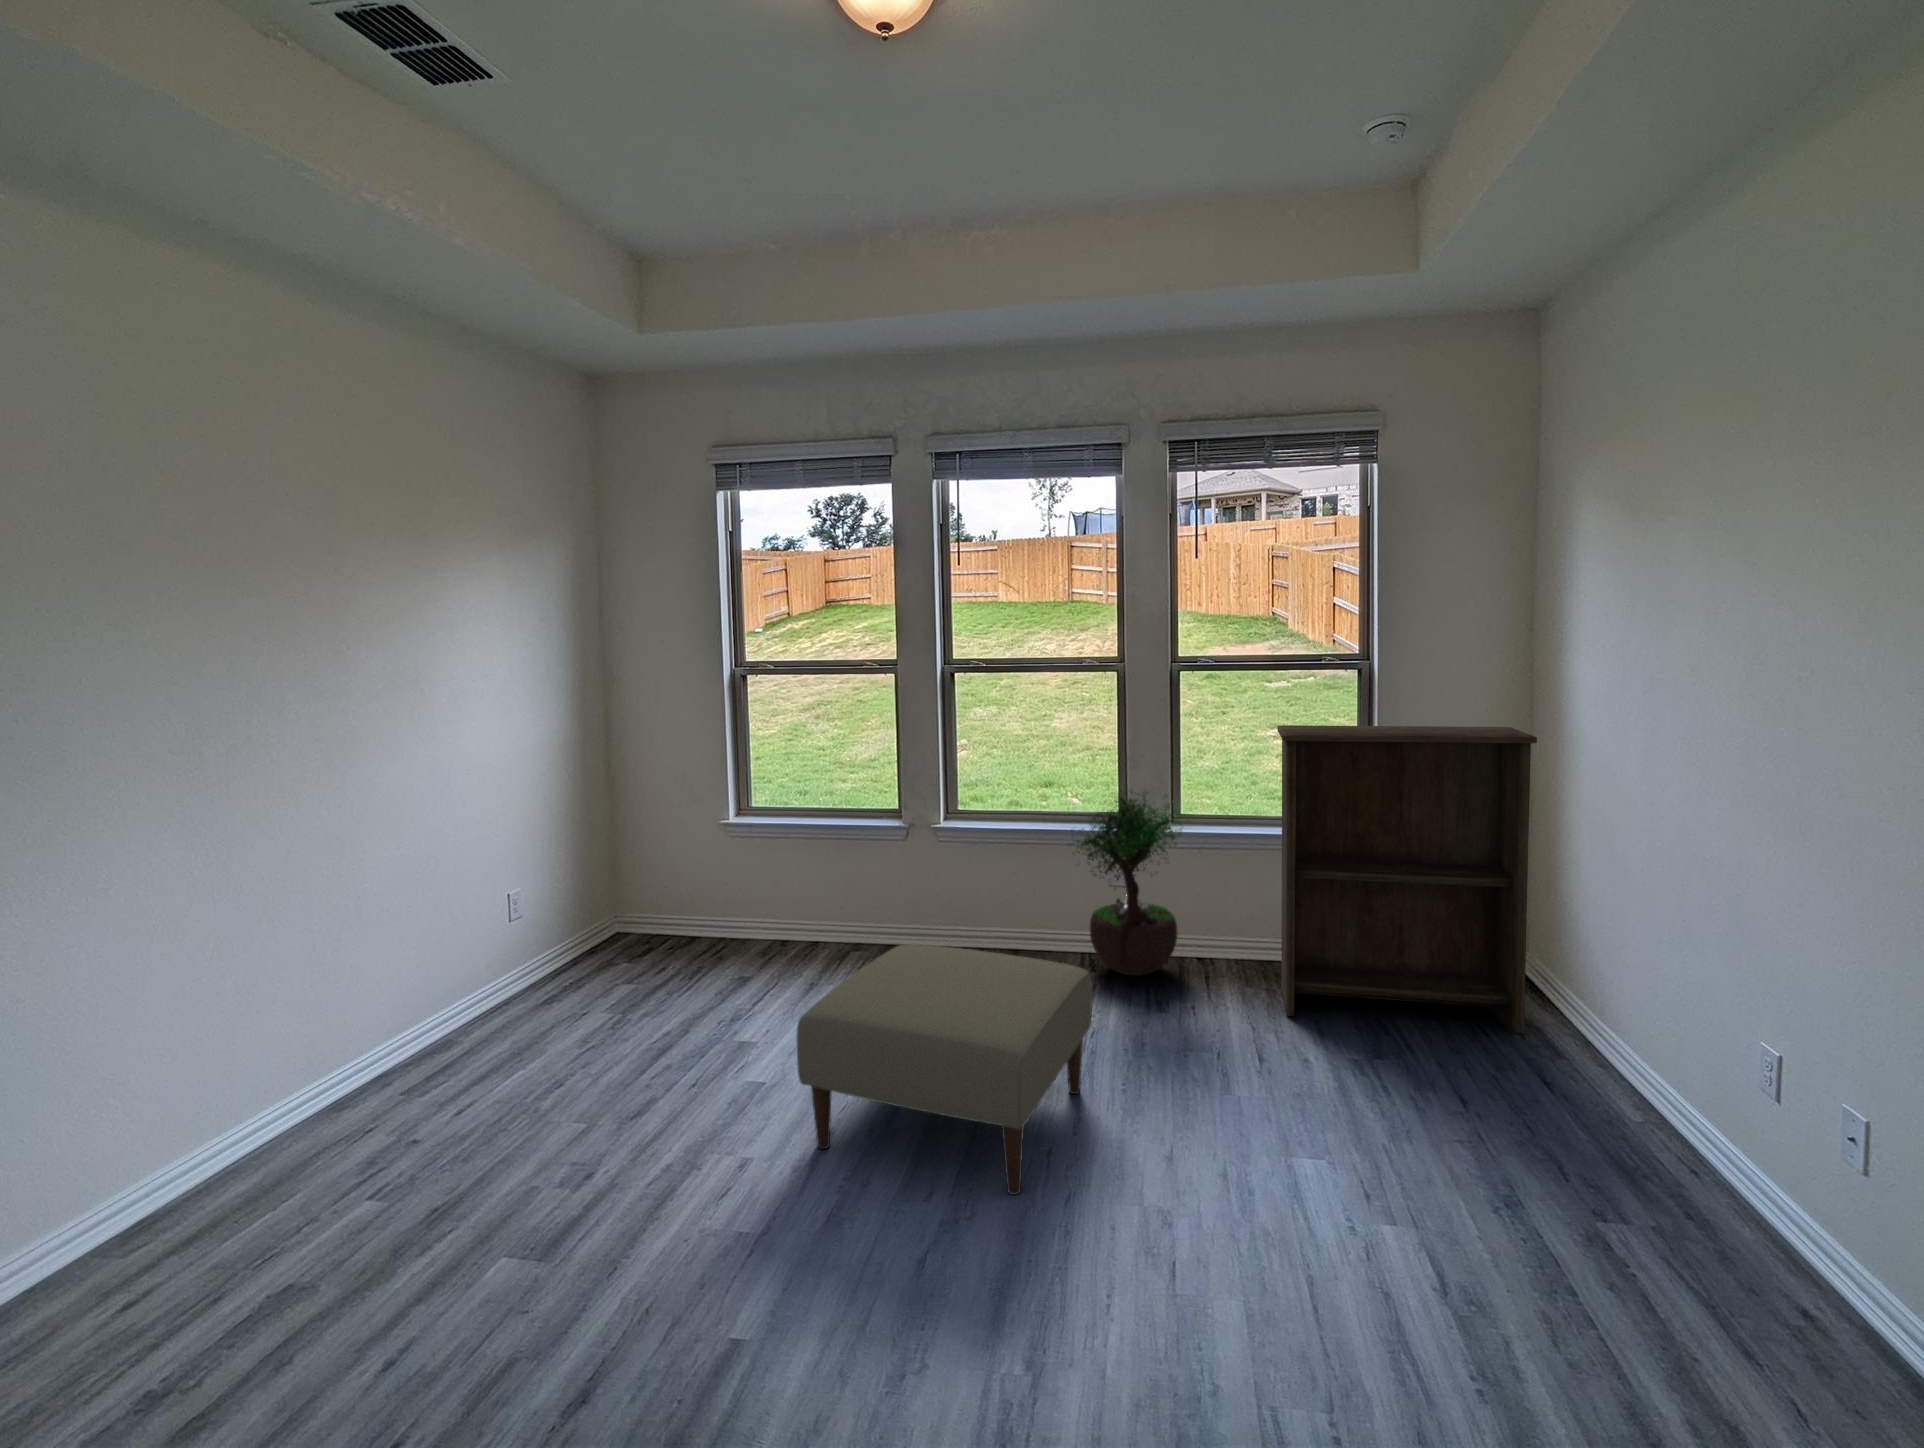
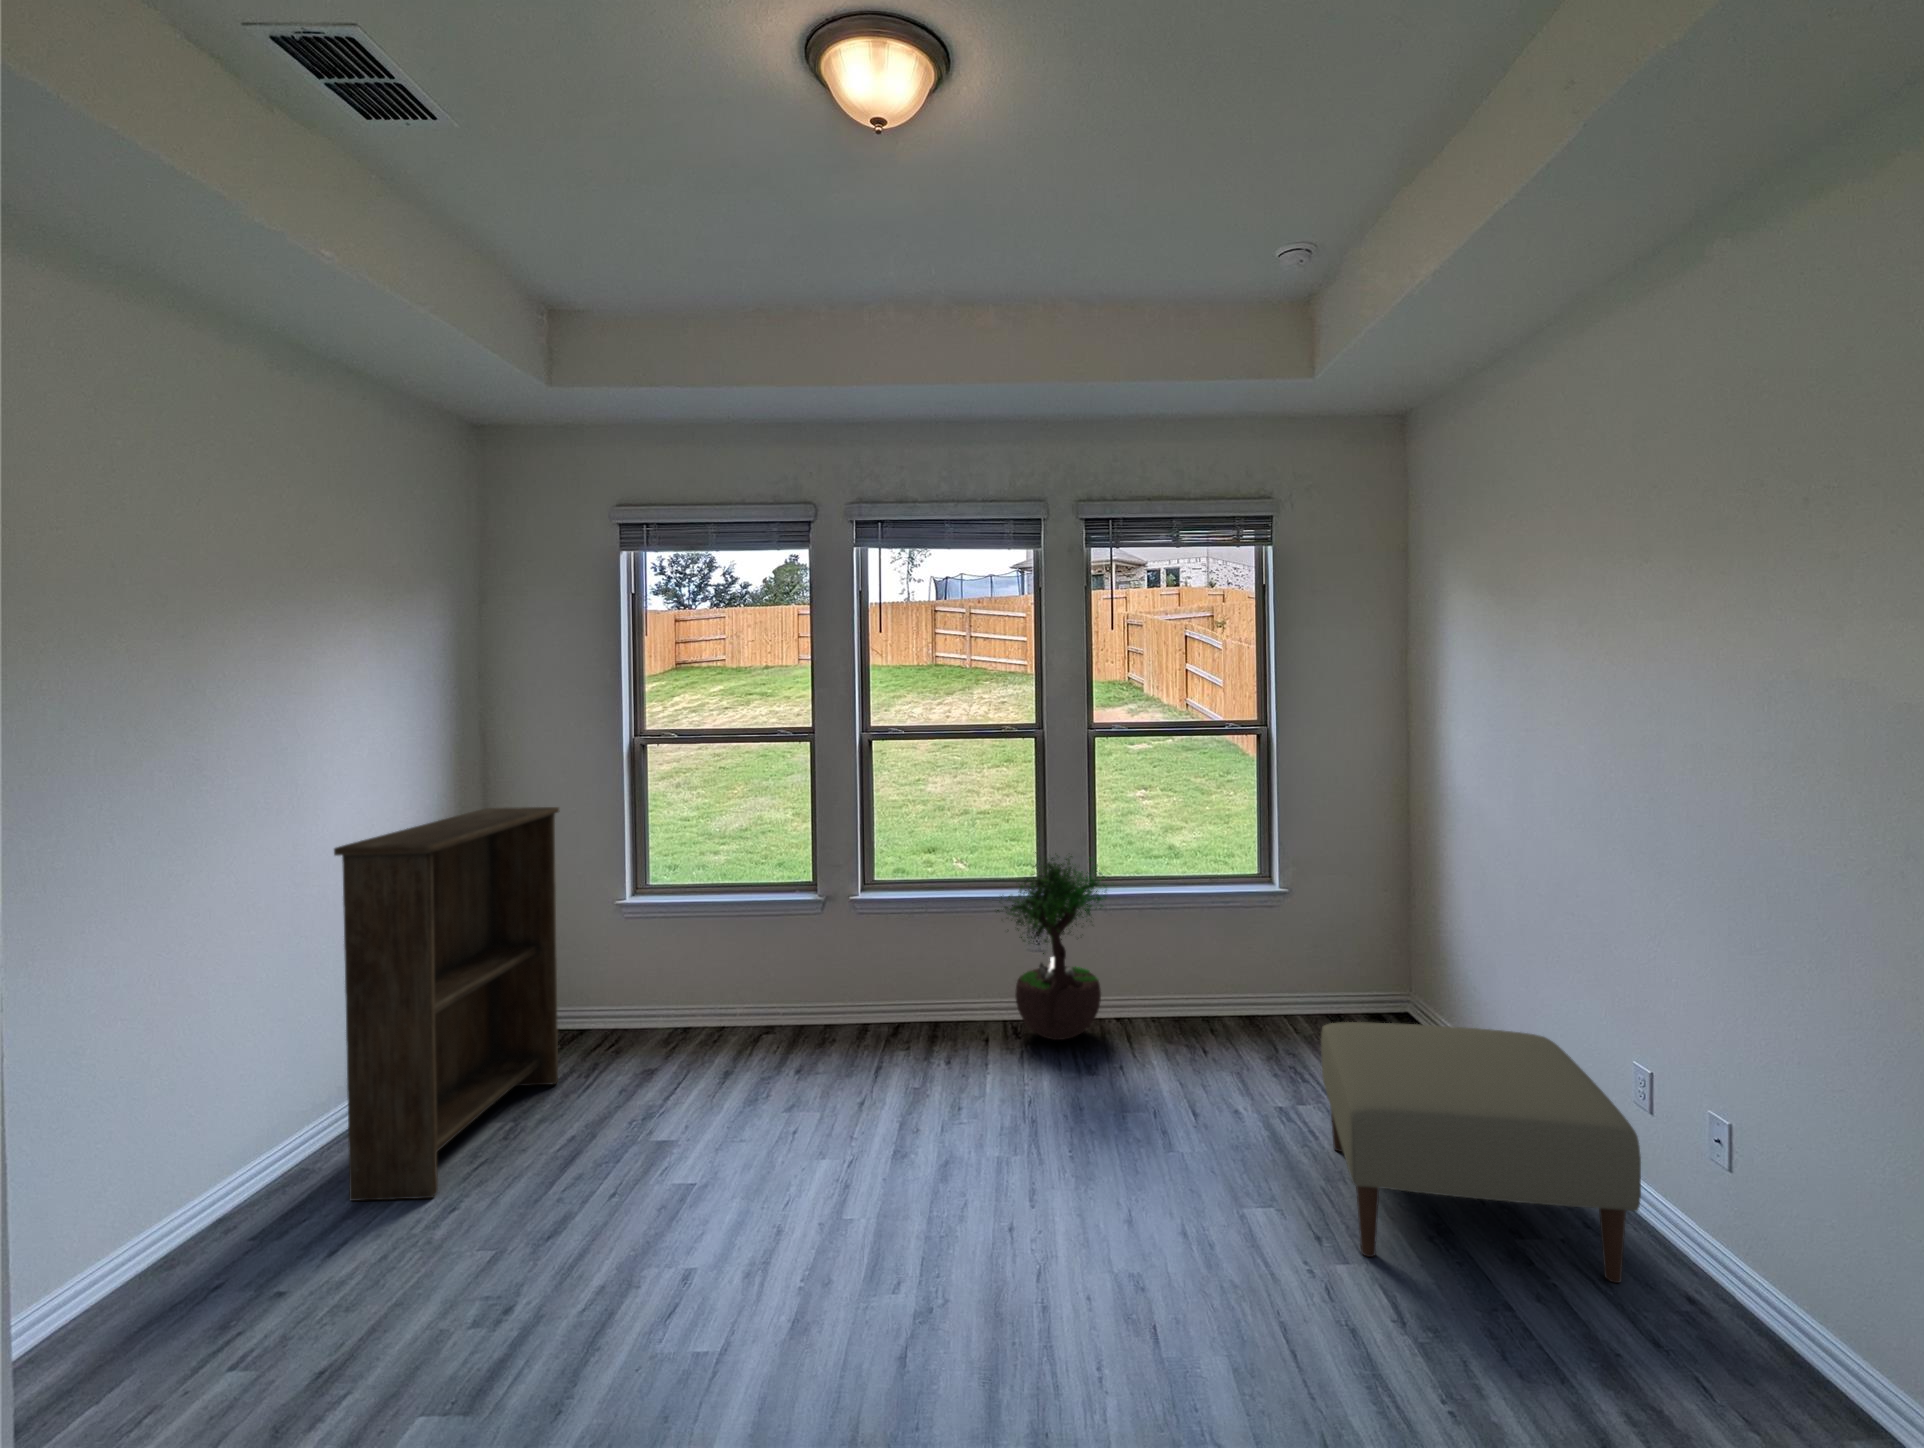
bookshelf: present [1277,725,1537,1034] -> present [334,807,559,1201]
ottoman: present [797,944,1092,1195] -> present [1321,1022,1641,1283]

